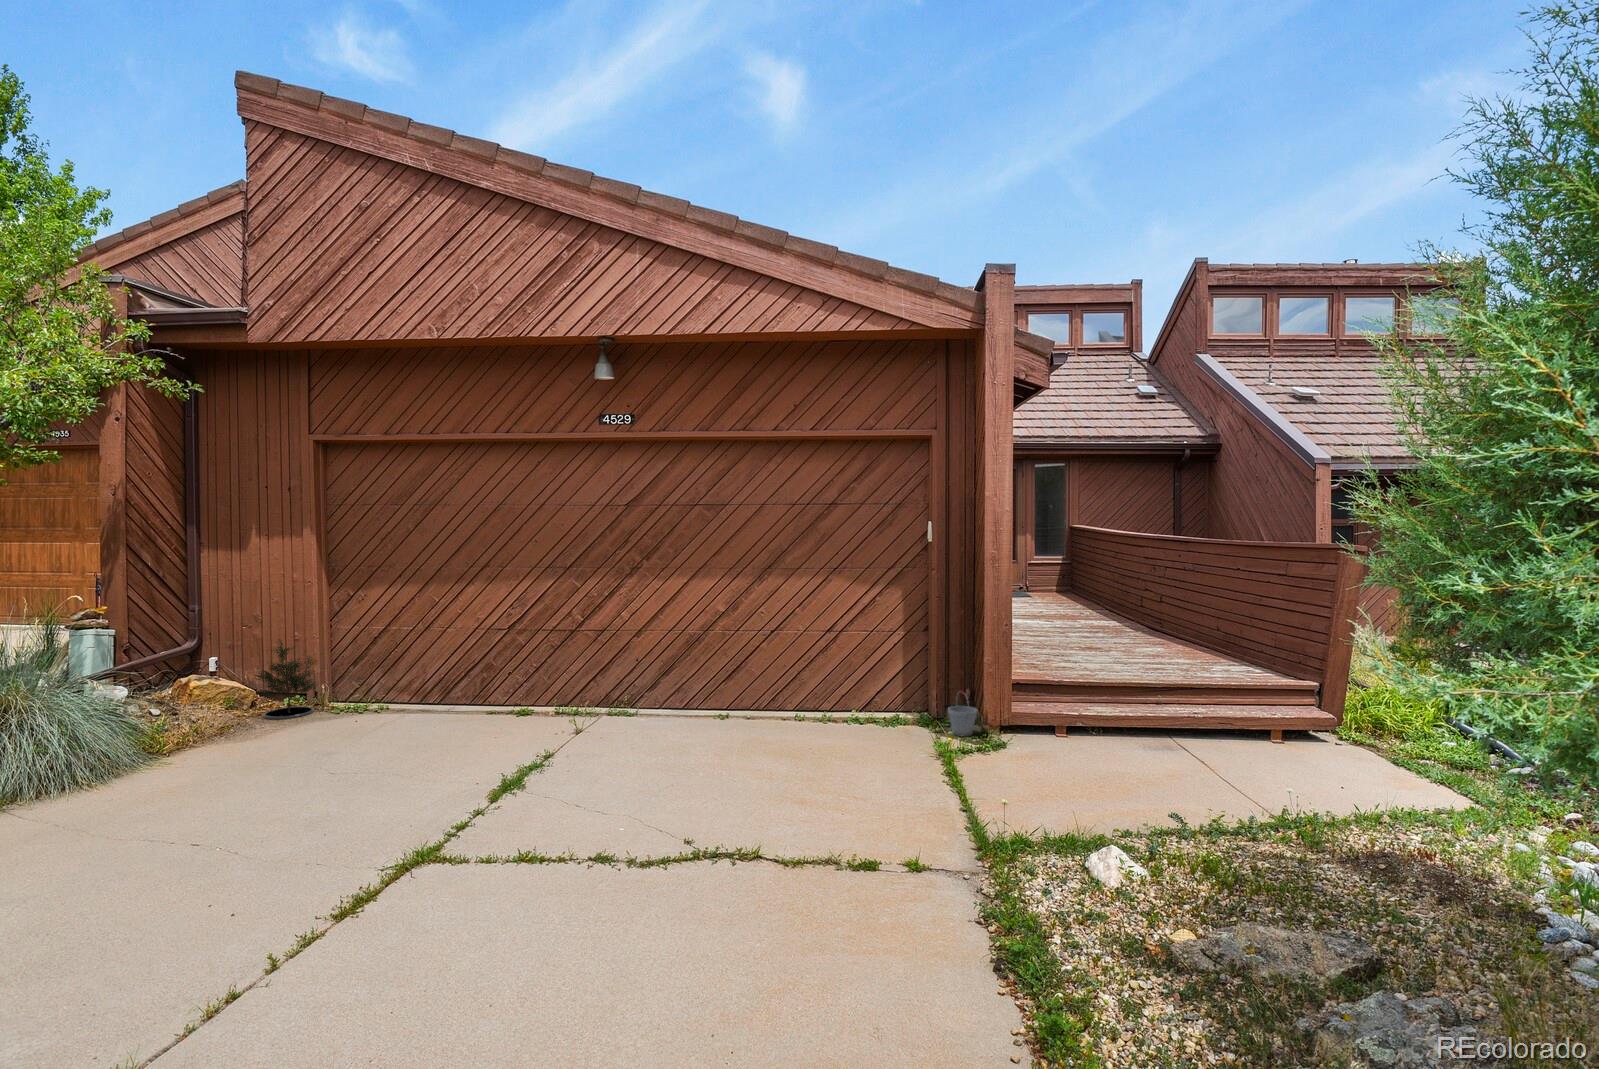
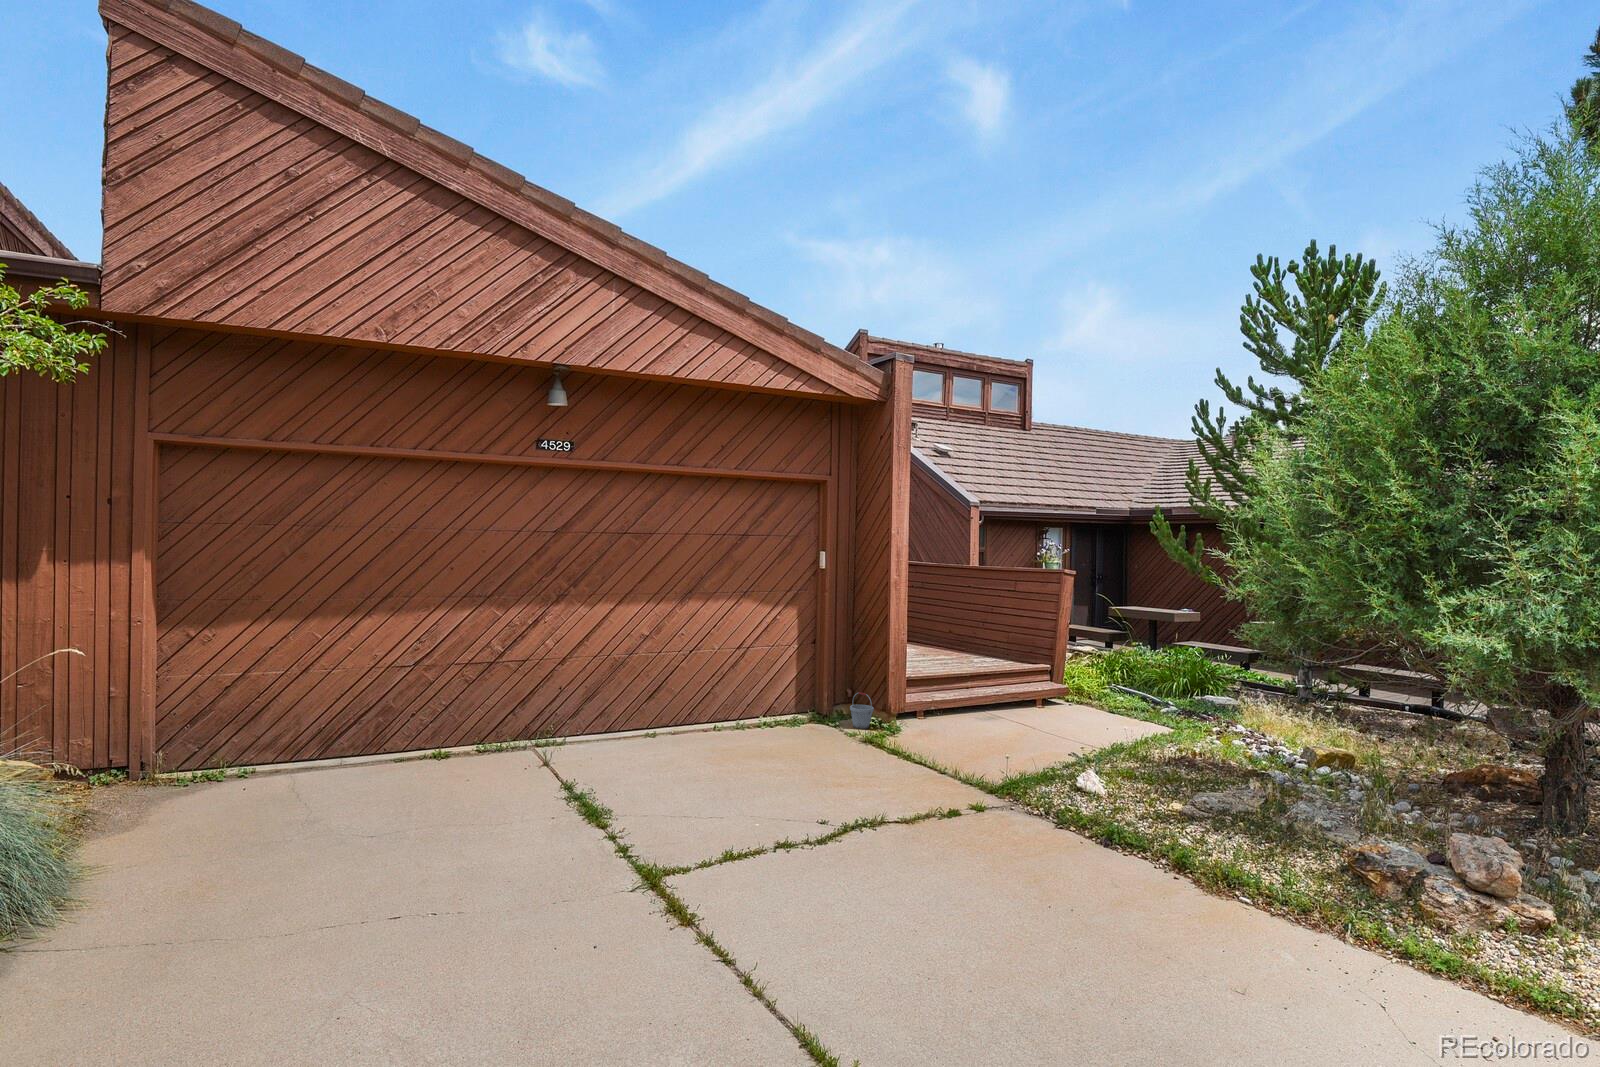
potted tree: present [257,639,316,719] -> none [102,691,176,795]

